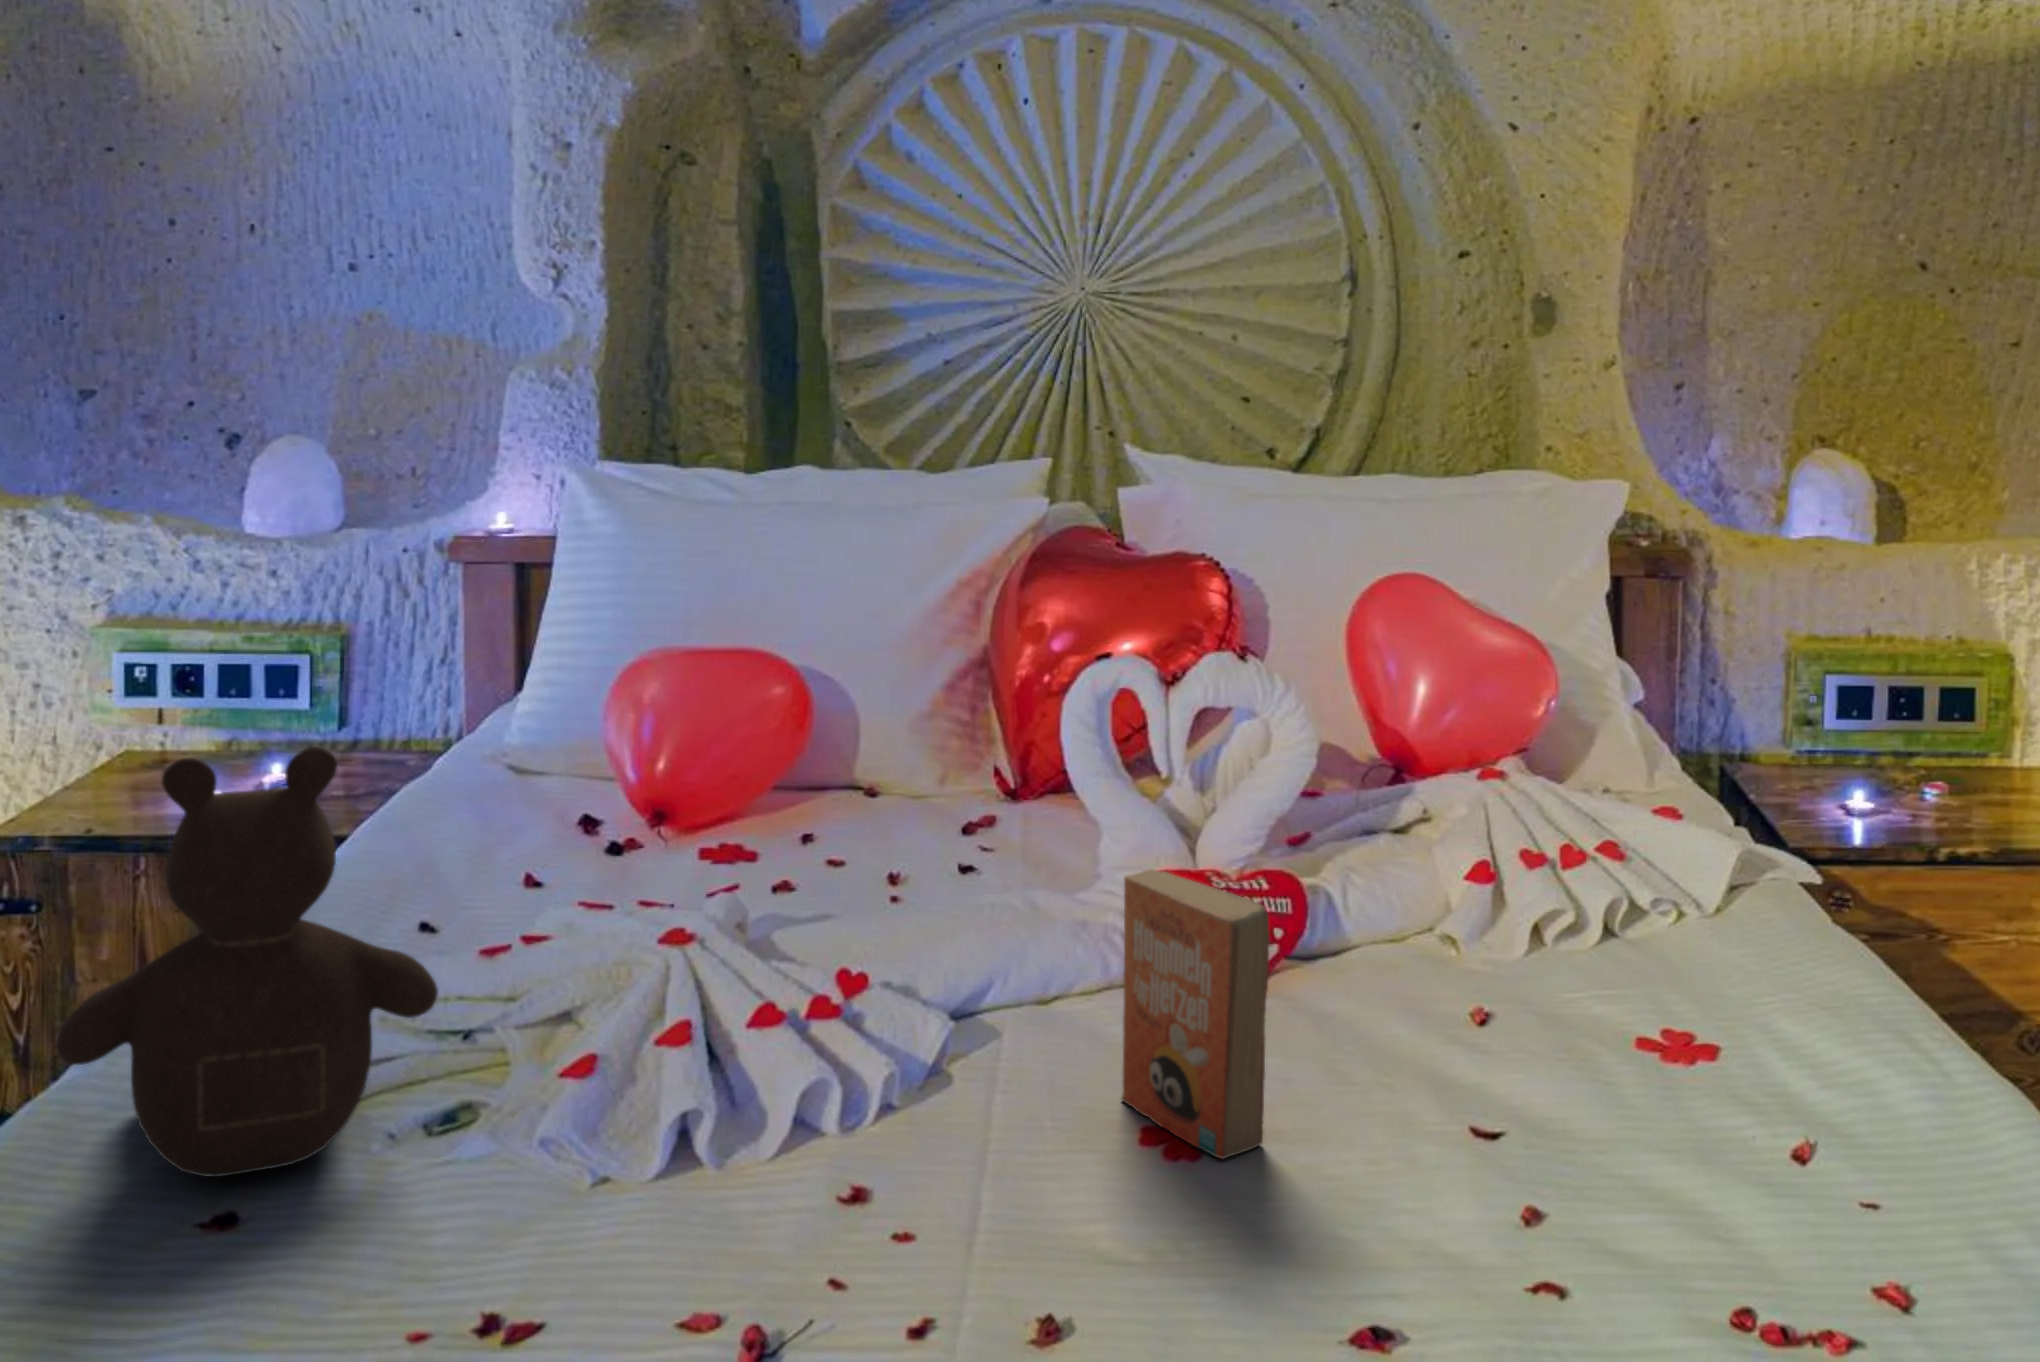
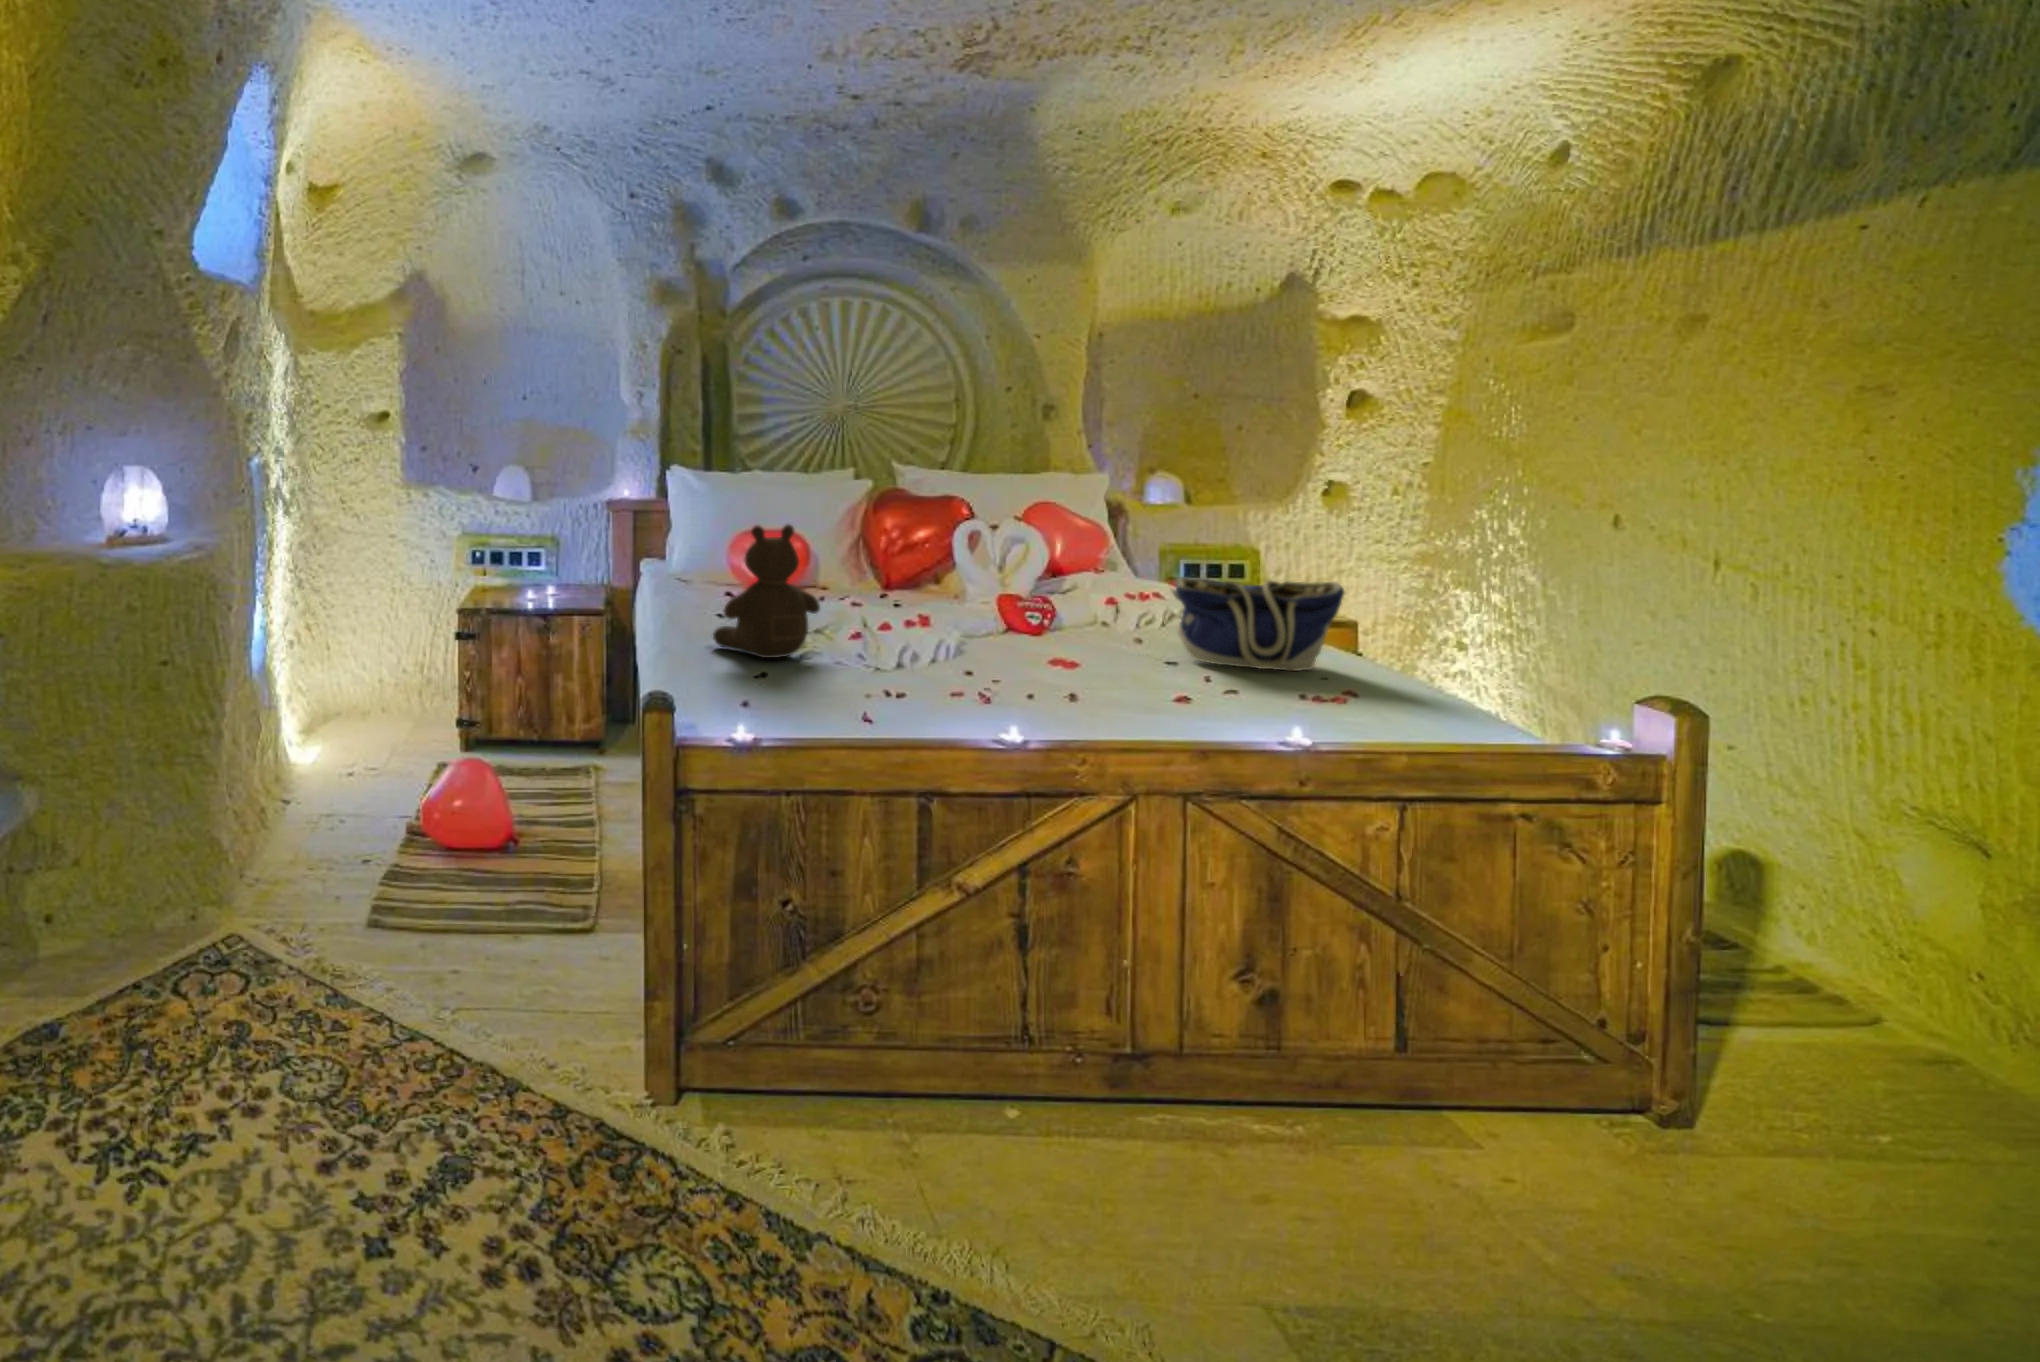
paperback book: present [1122,869,1270,1159] -> none [994,573,1133,669]
tote bag: none [1478,911,1969,1220] -> present [1172,577,1344,671]

